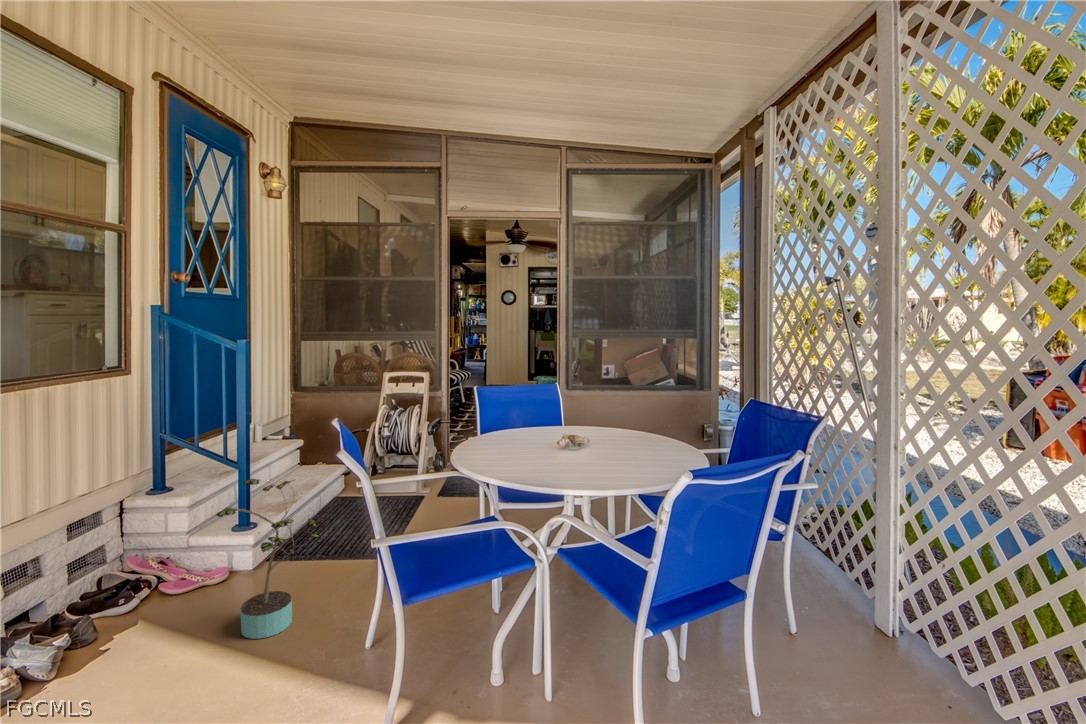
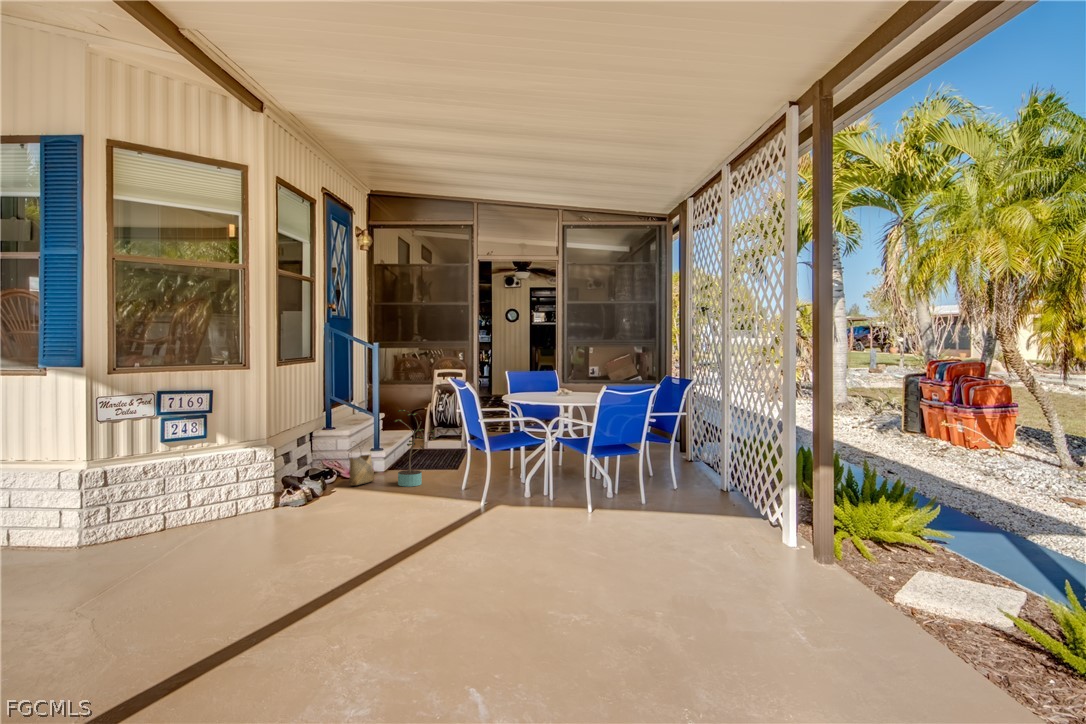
woven basket: none [134,540,206,638] -> present [349,454,375,485]

